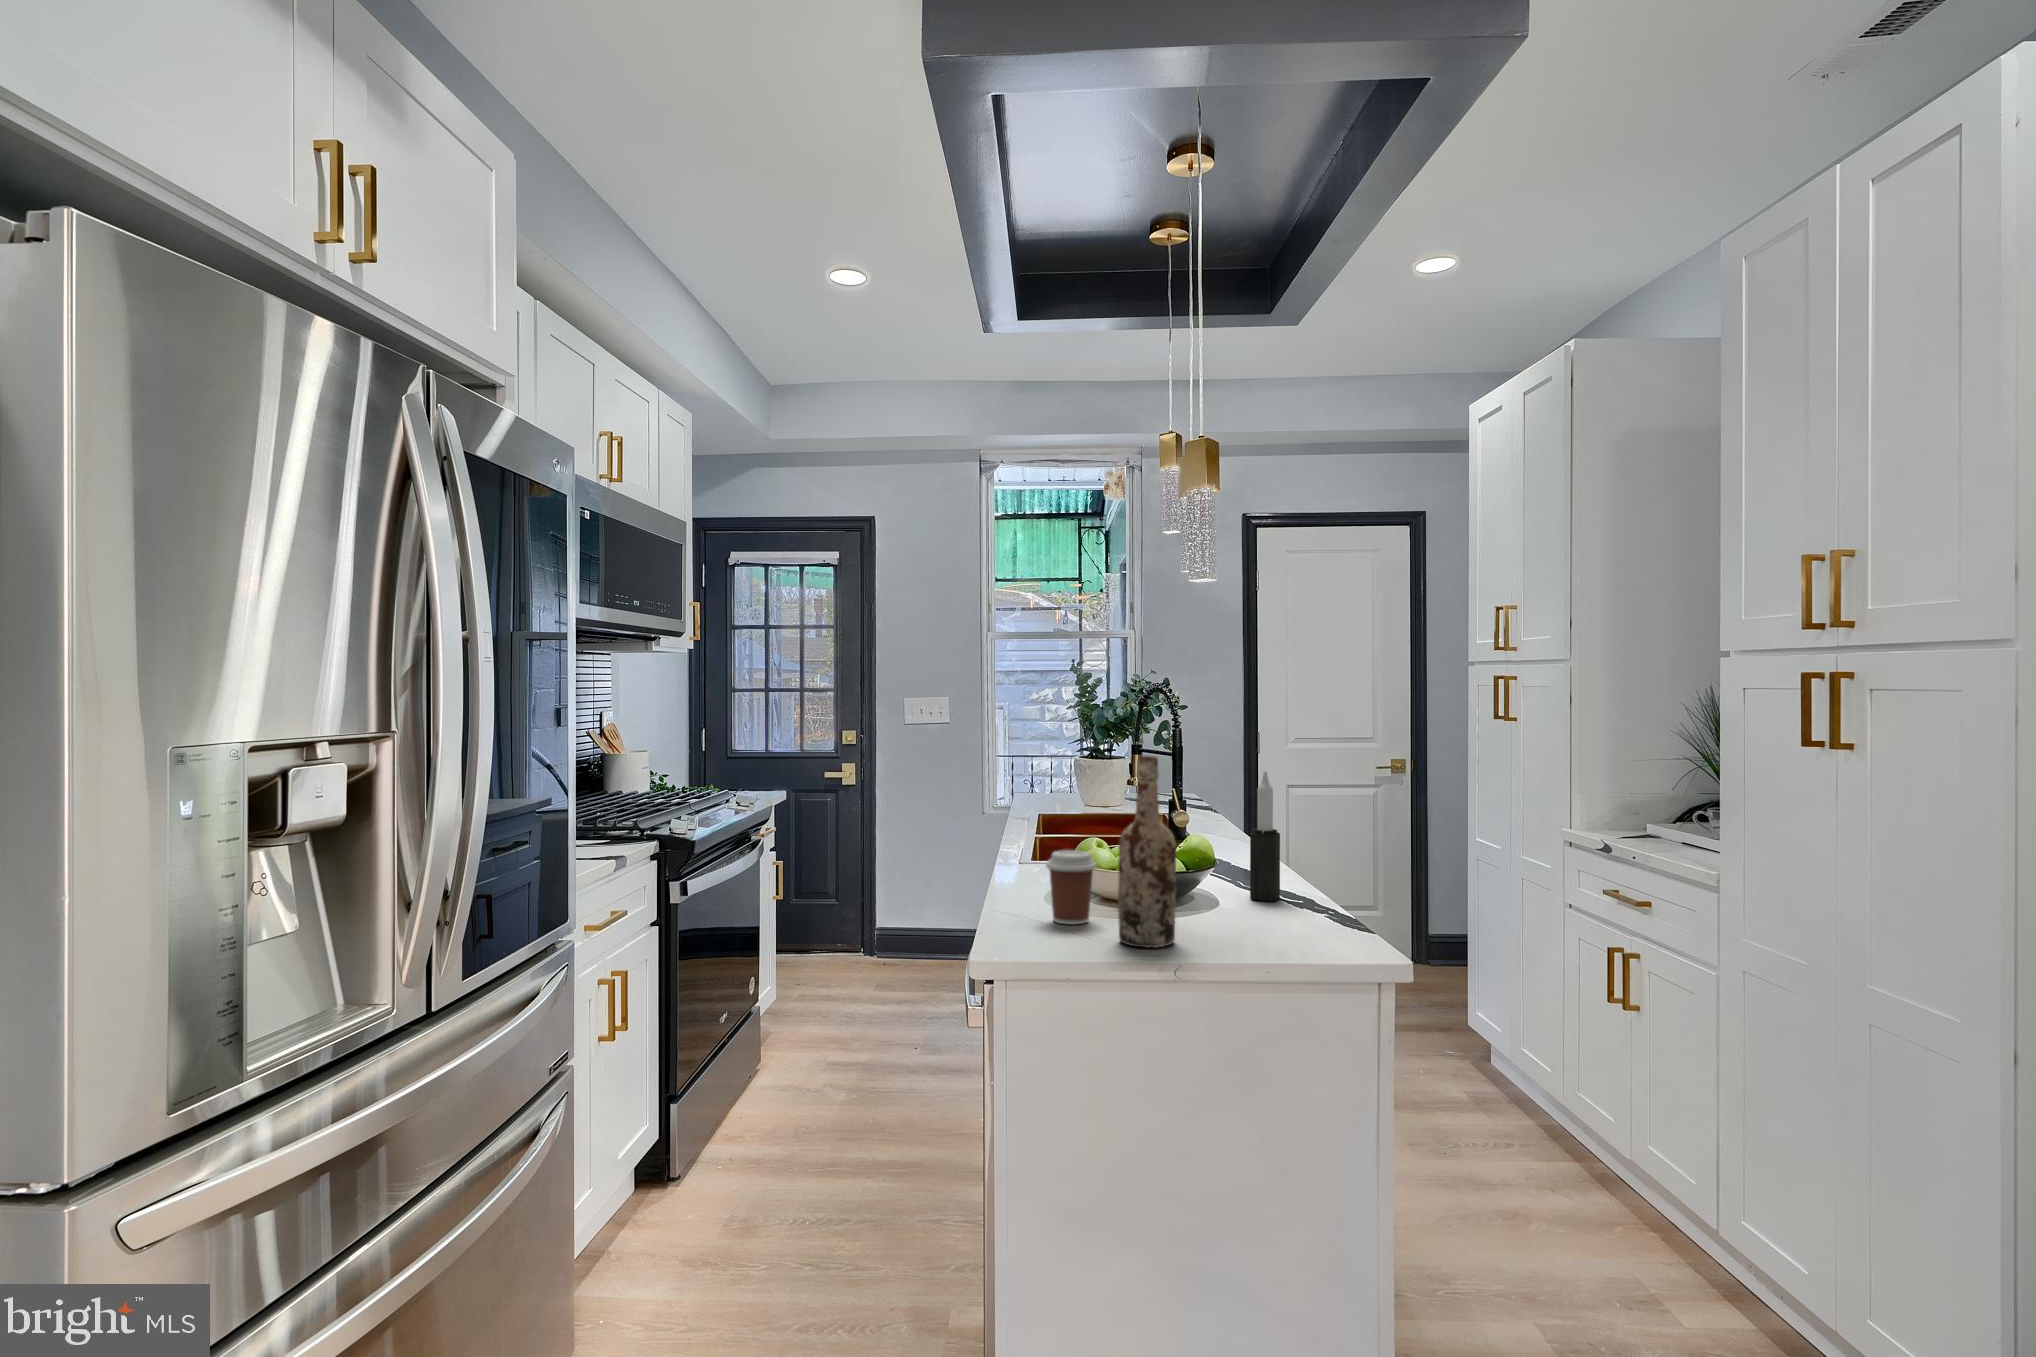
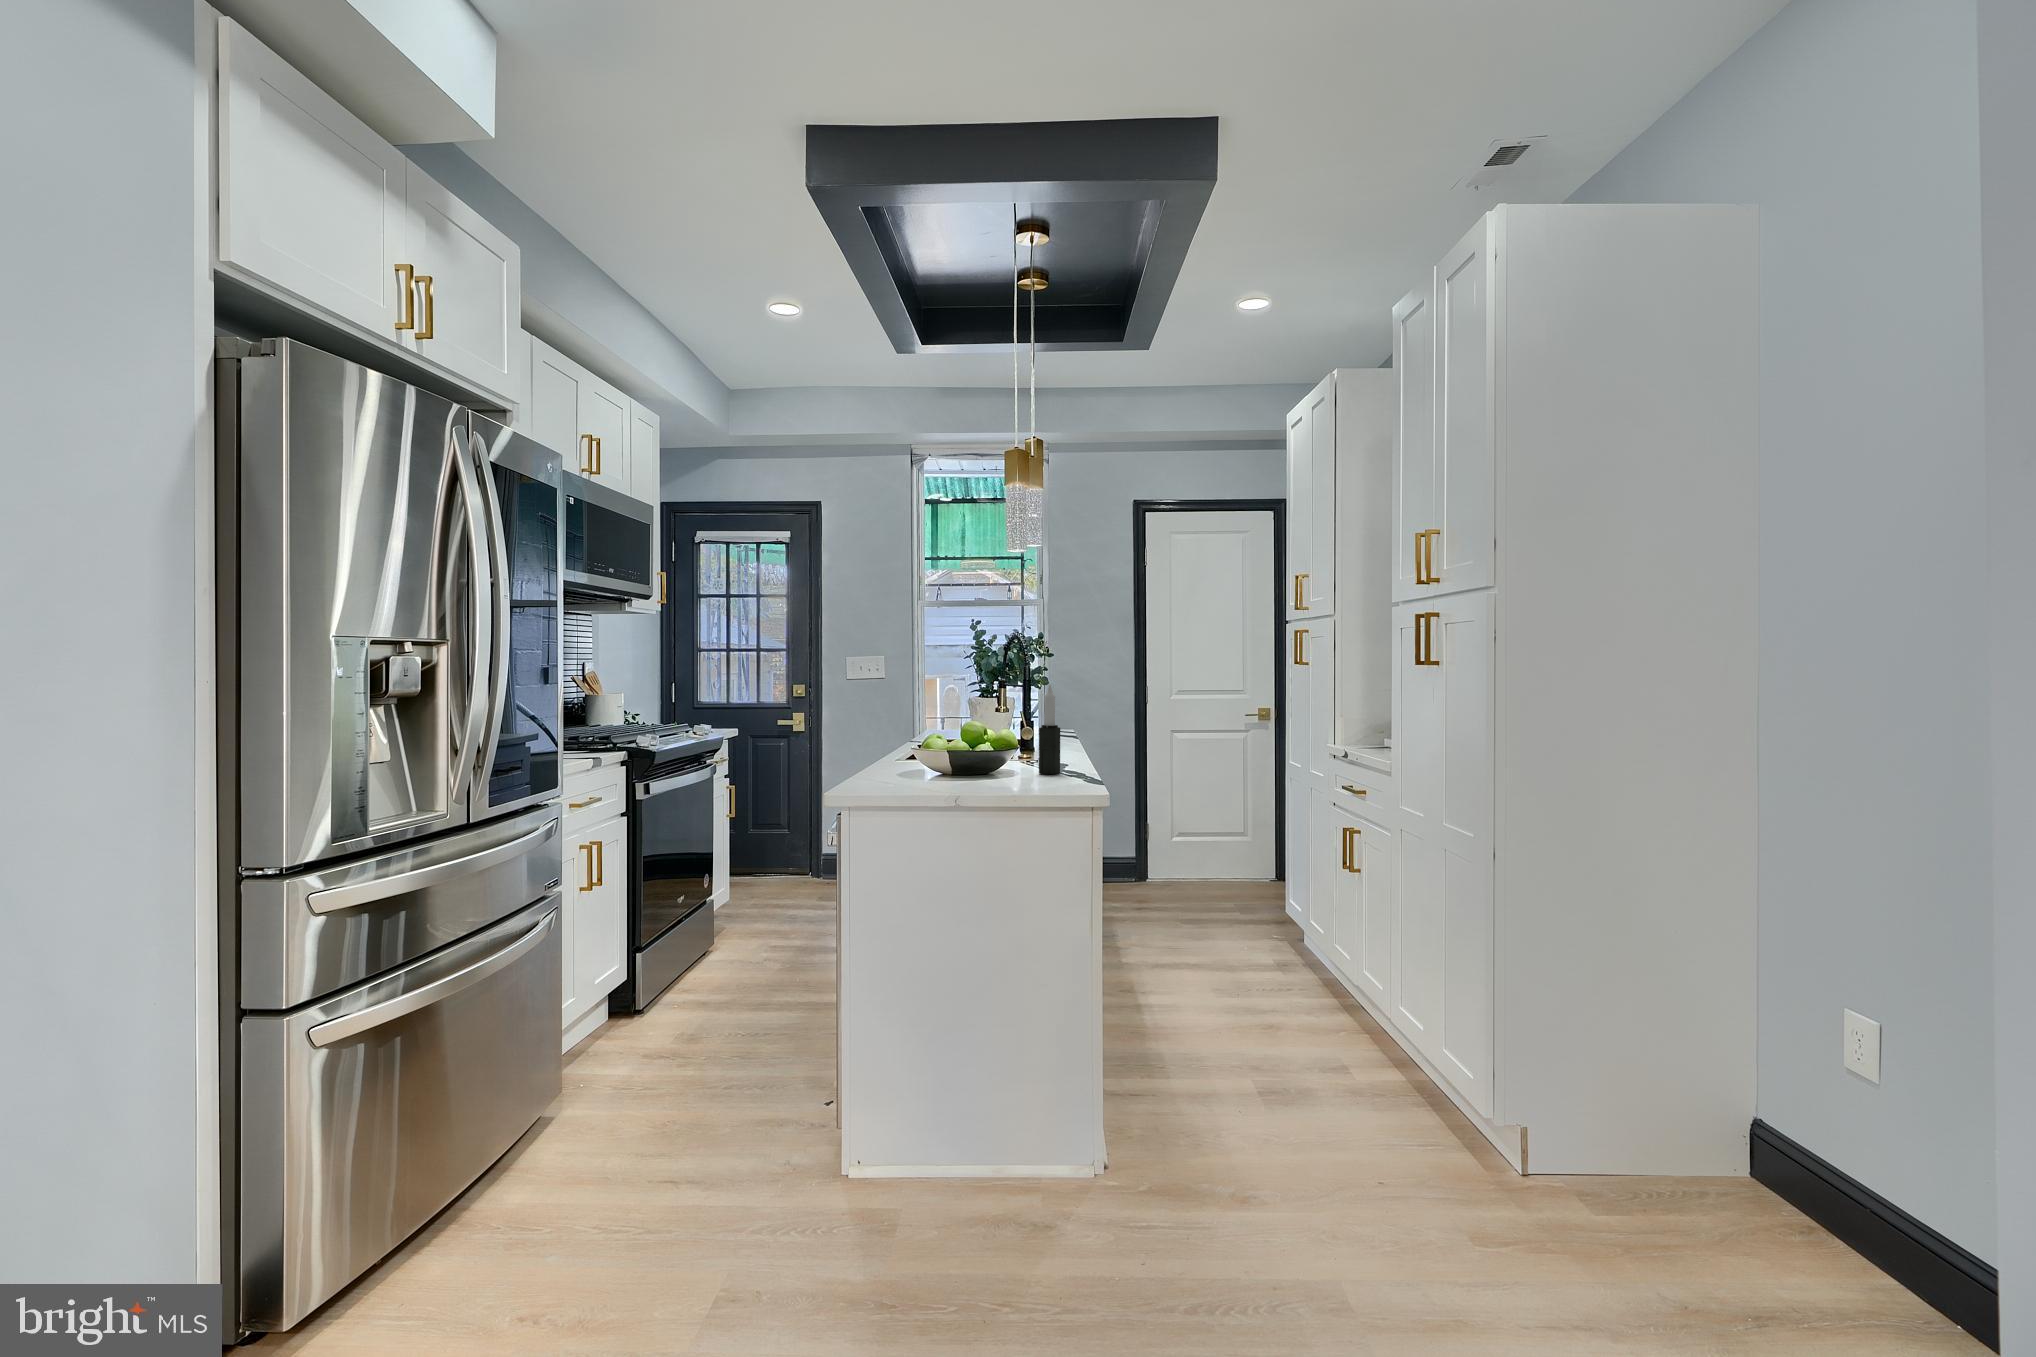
wine bottle: present [1118,756,1176,948] -> none [926,666,964,790]
coffee cup: present [1046,850,1097,924] -> none [886,735,921,782]

